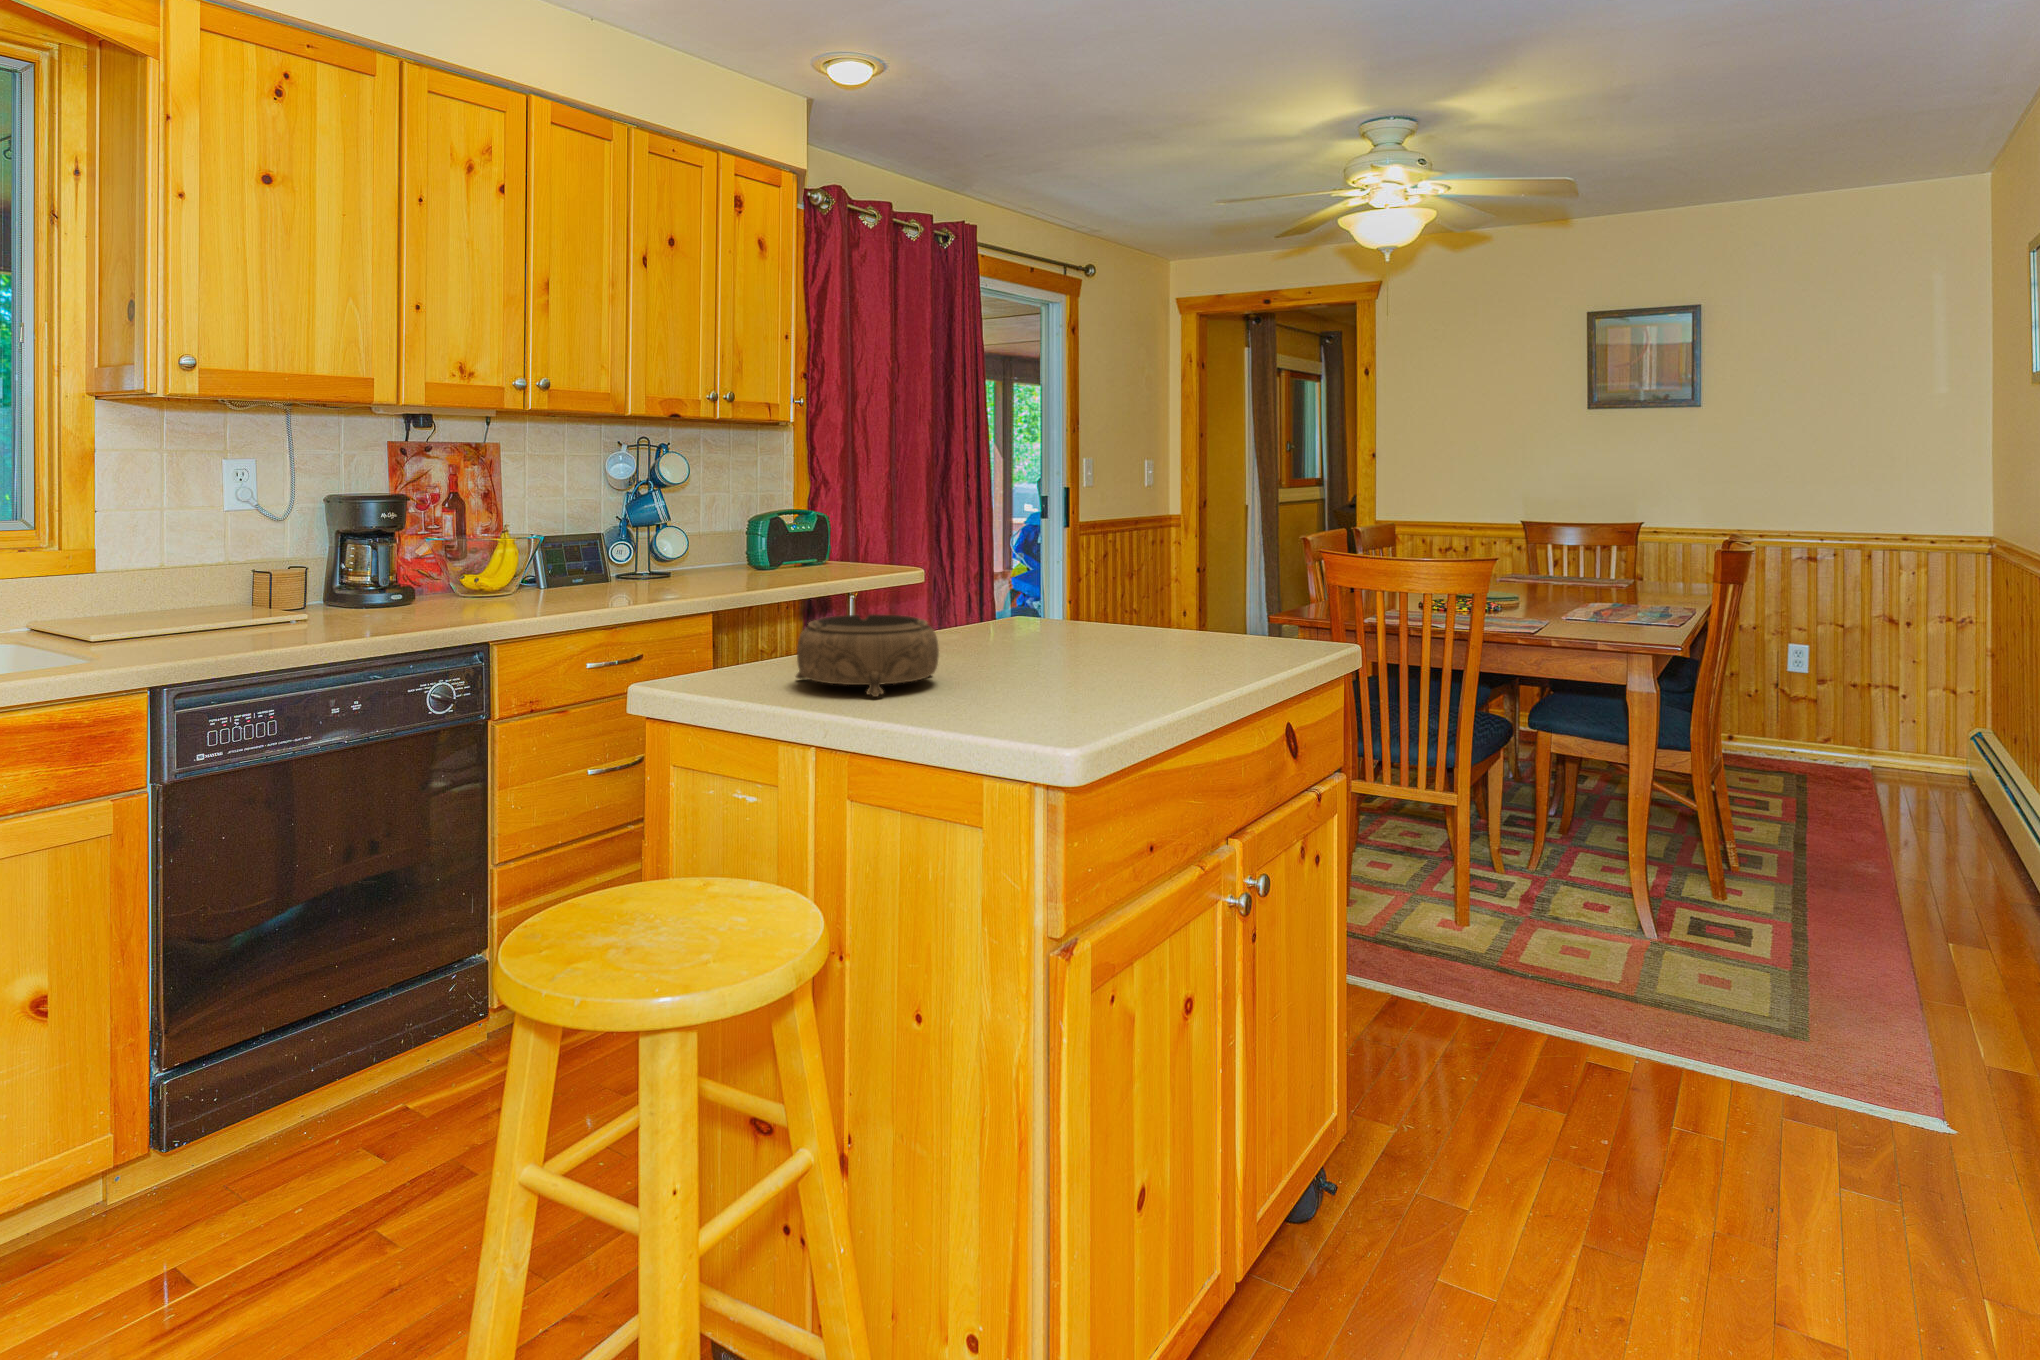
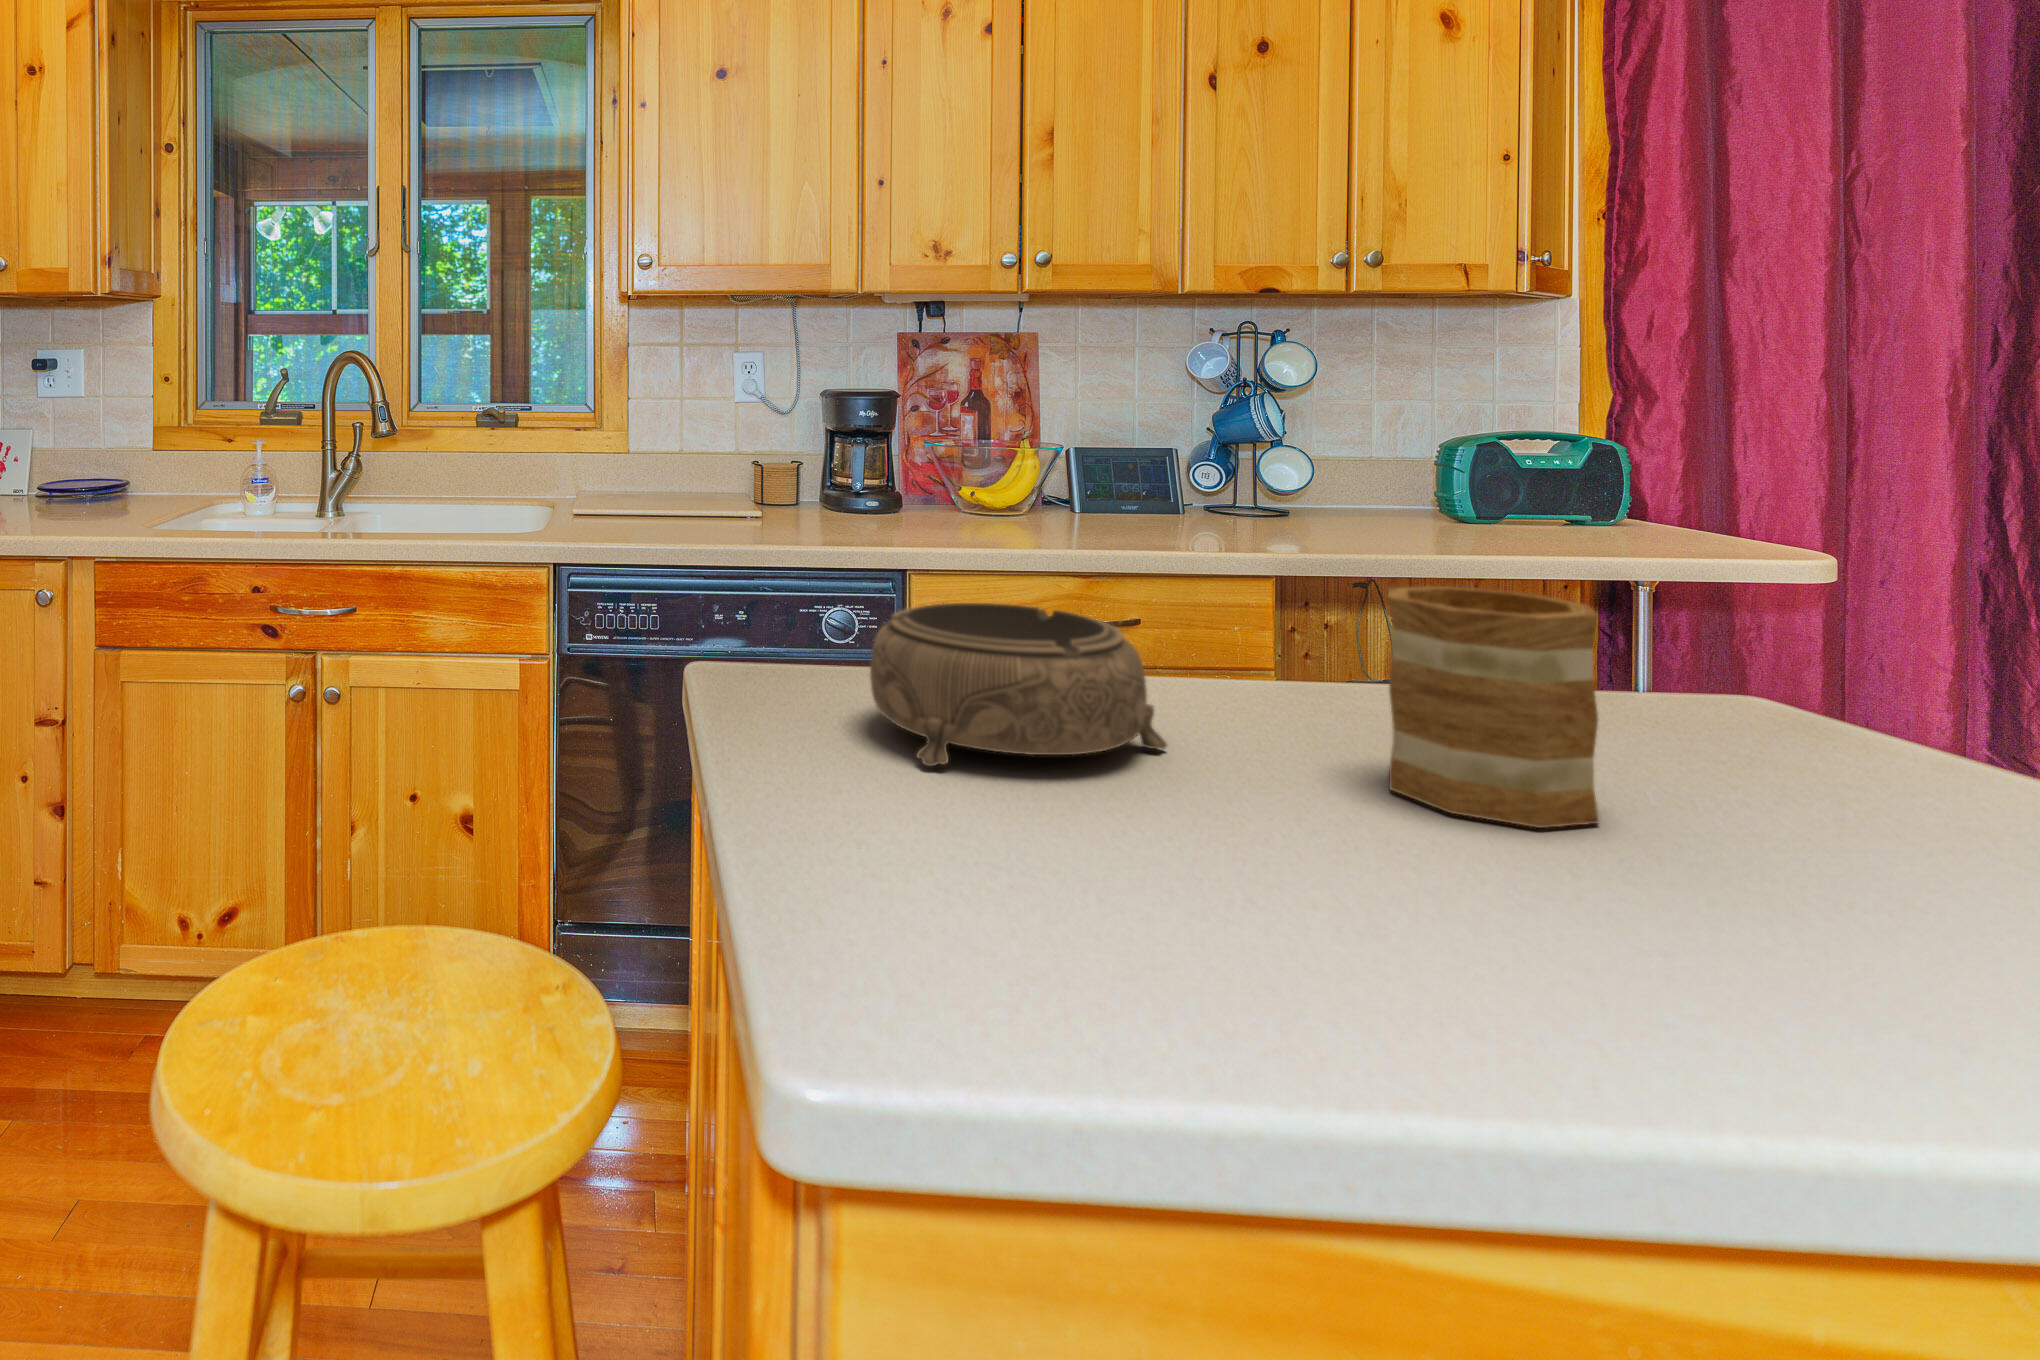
mug: none [1008,578,1084,671] -> present [1388,586,1599,828]

